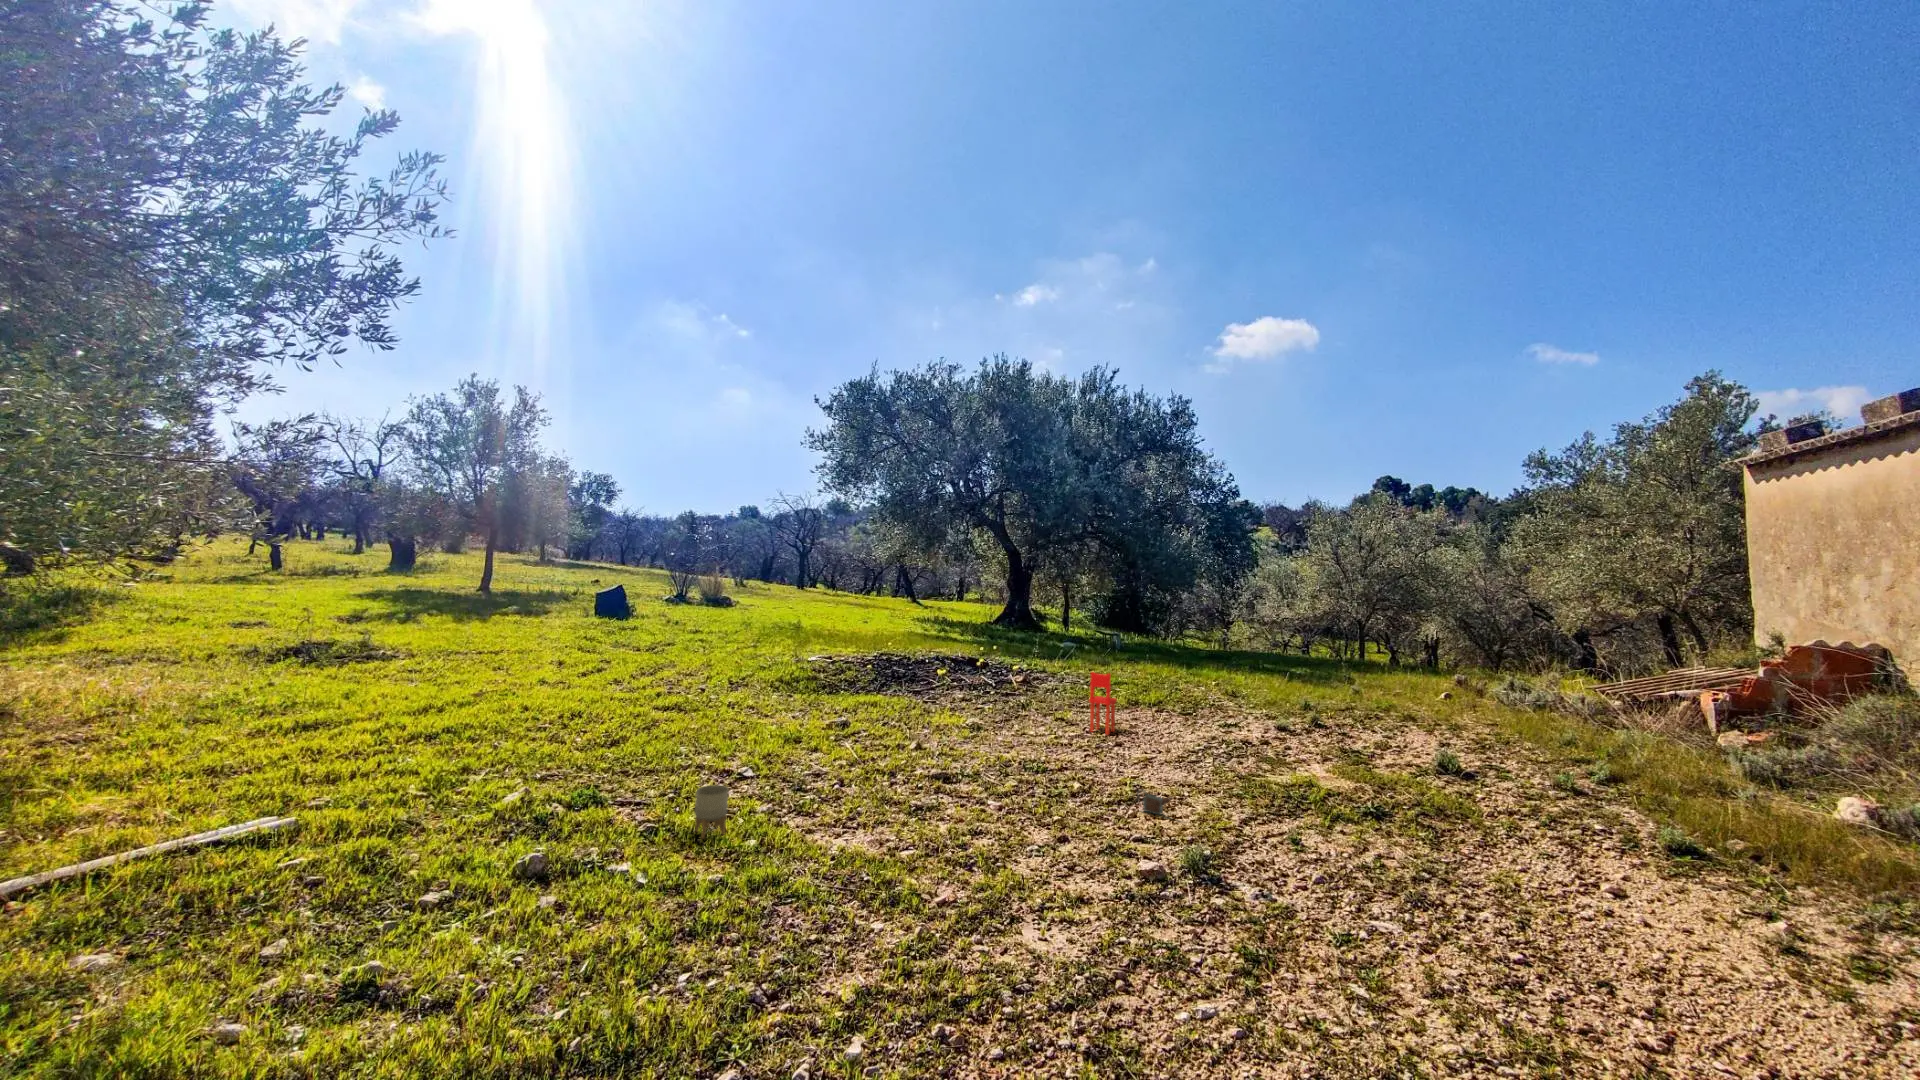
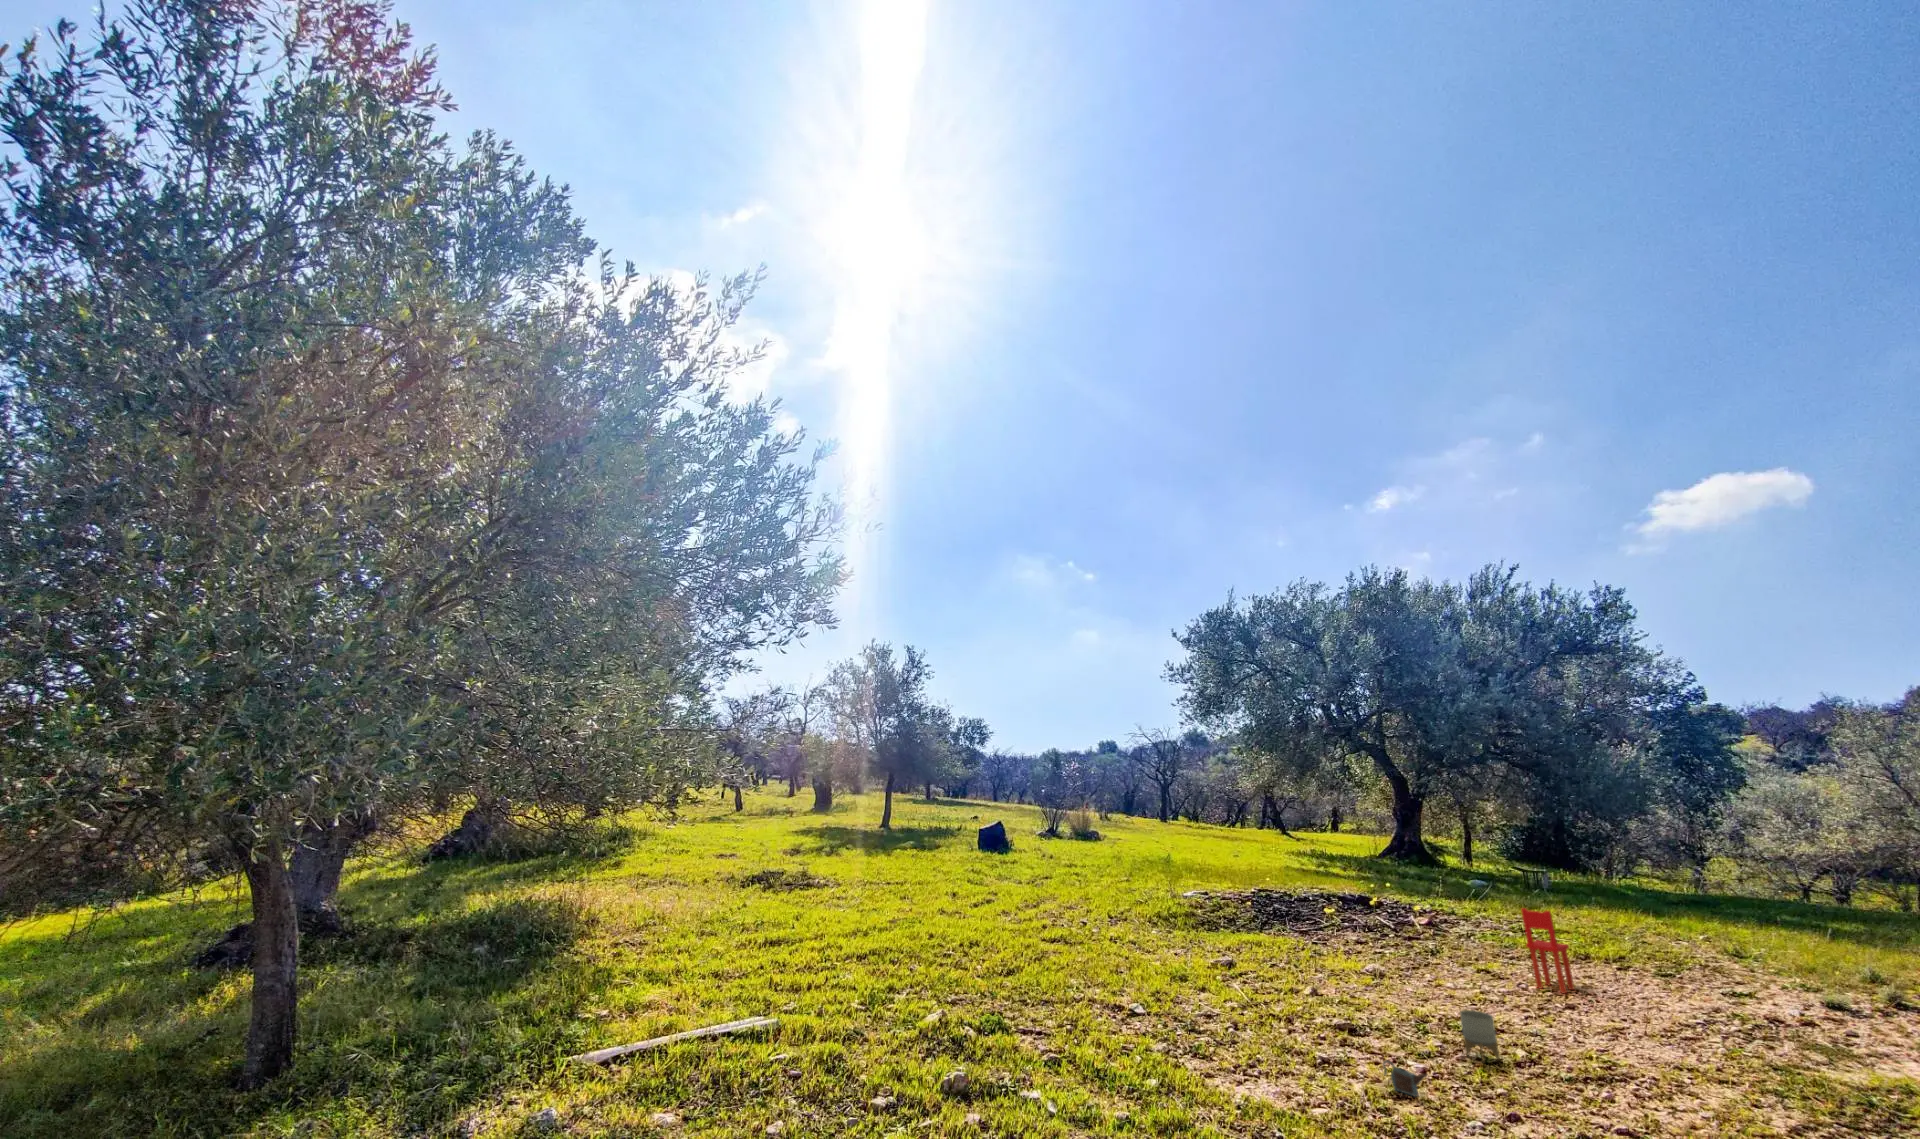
planter: present [695,785,729,839] -> present [1460,1010,1500,1062]
watering can: present [1137,789,1172,815] -> present [1383,1060,1427,1097]

